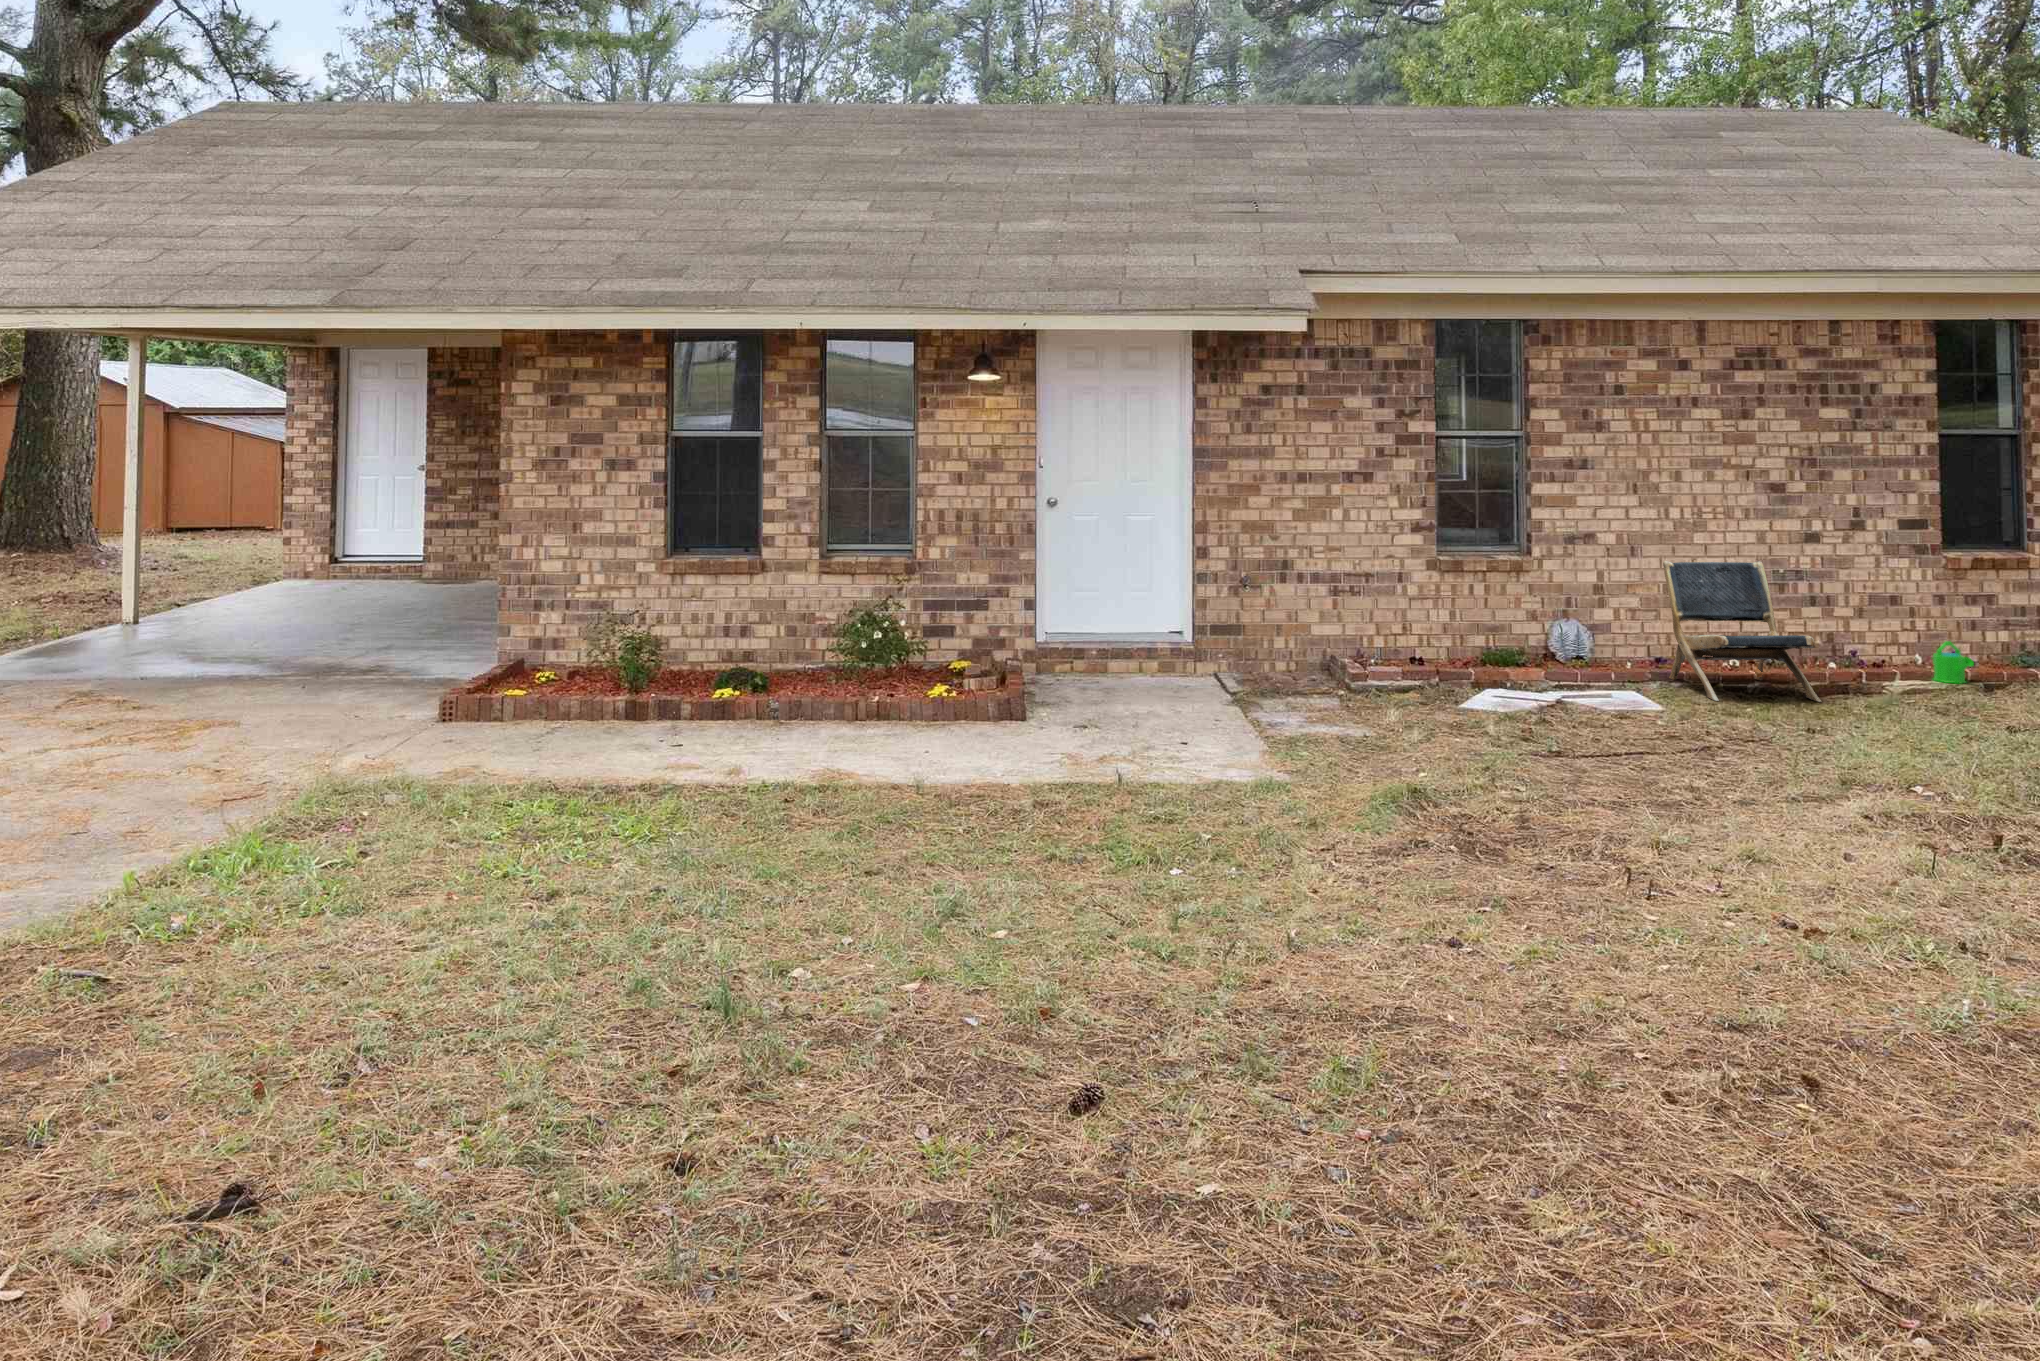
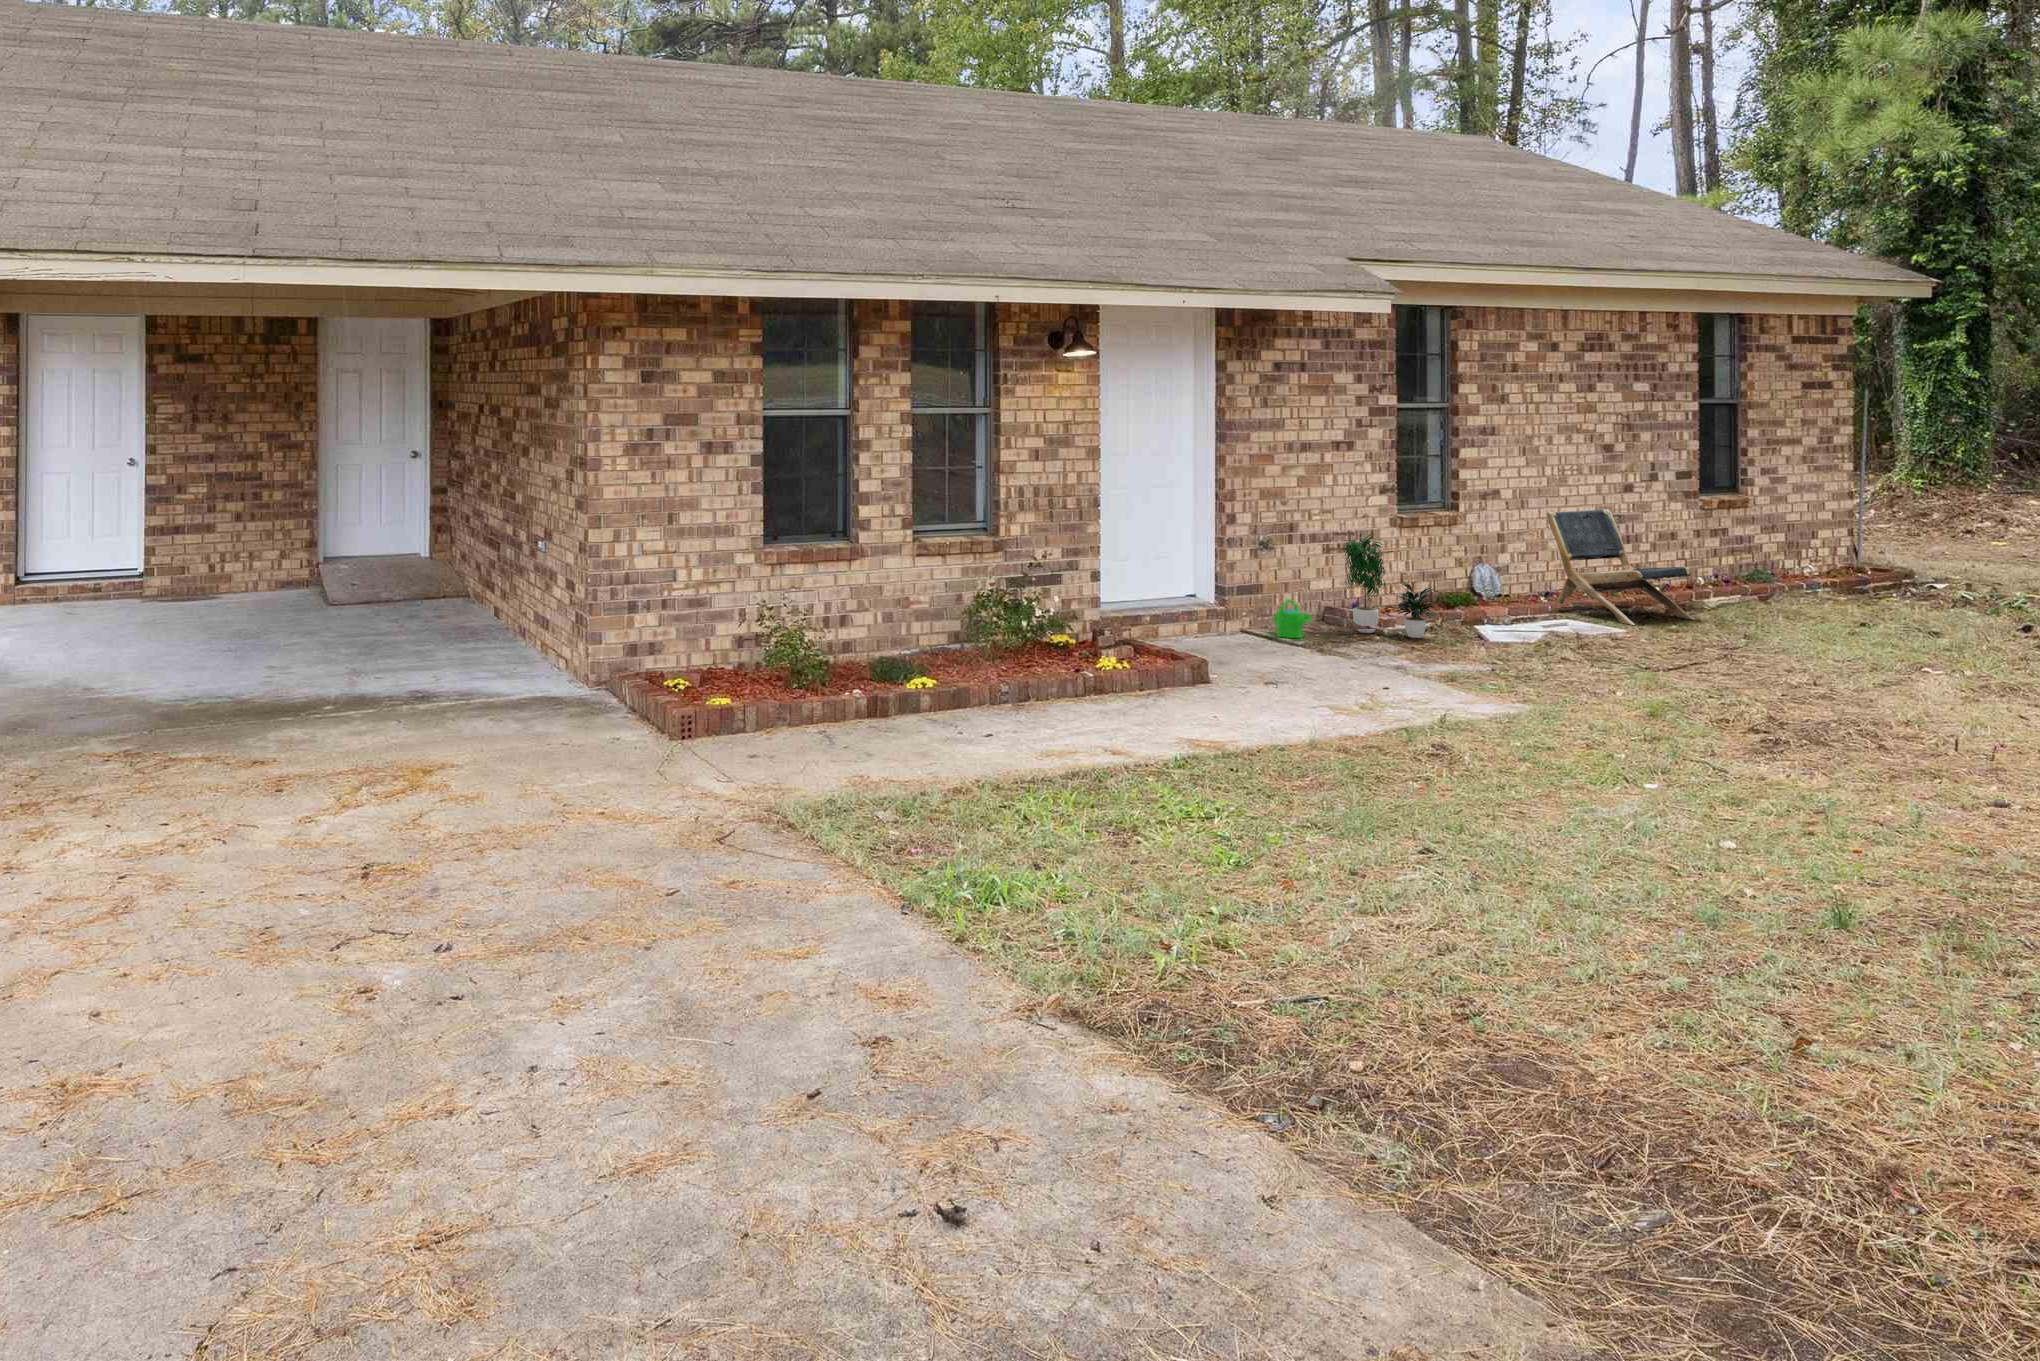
potted plant: none [1338,571,1427,693] -> present [1343,533,1436,638]
watering can: present [1933,641,1974,683] -> present [1273,599,1311,638]

